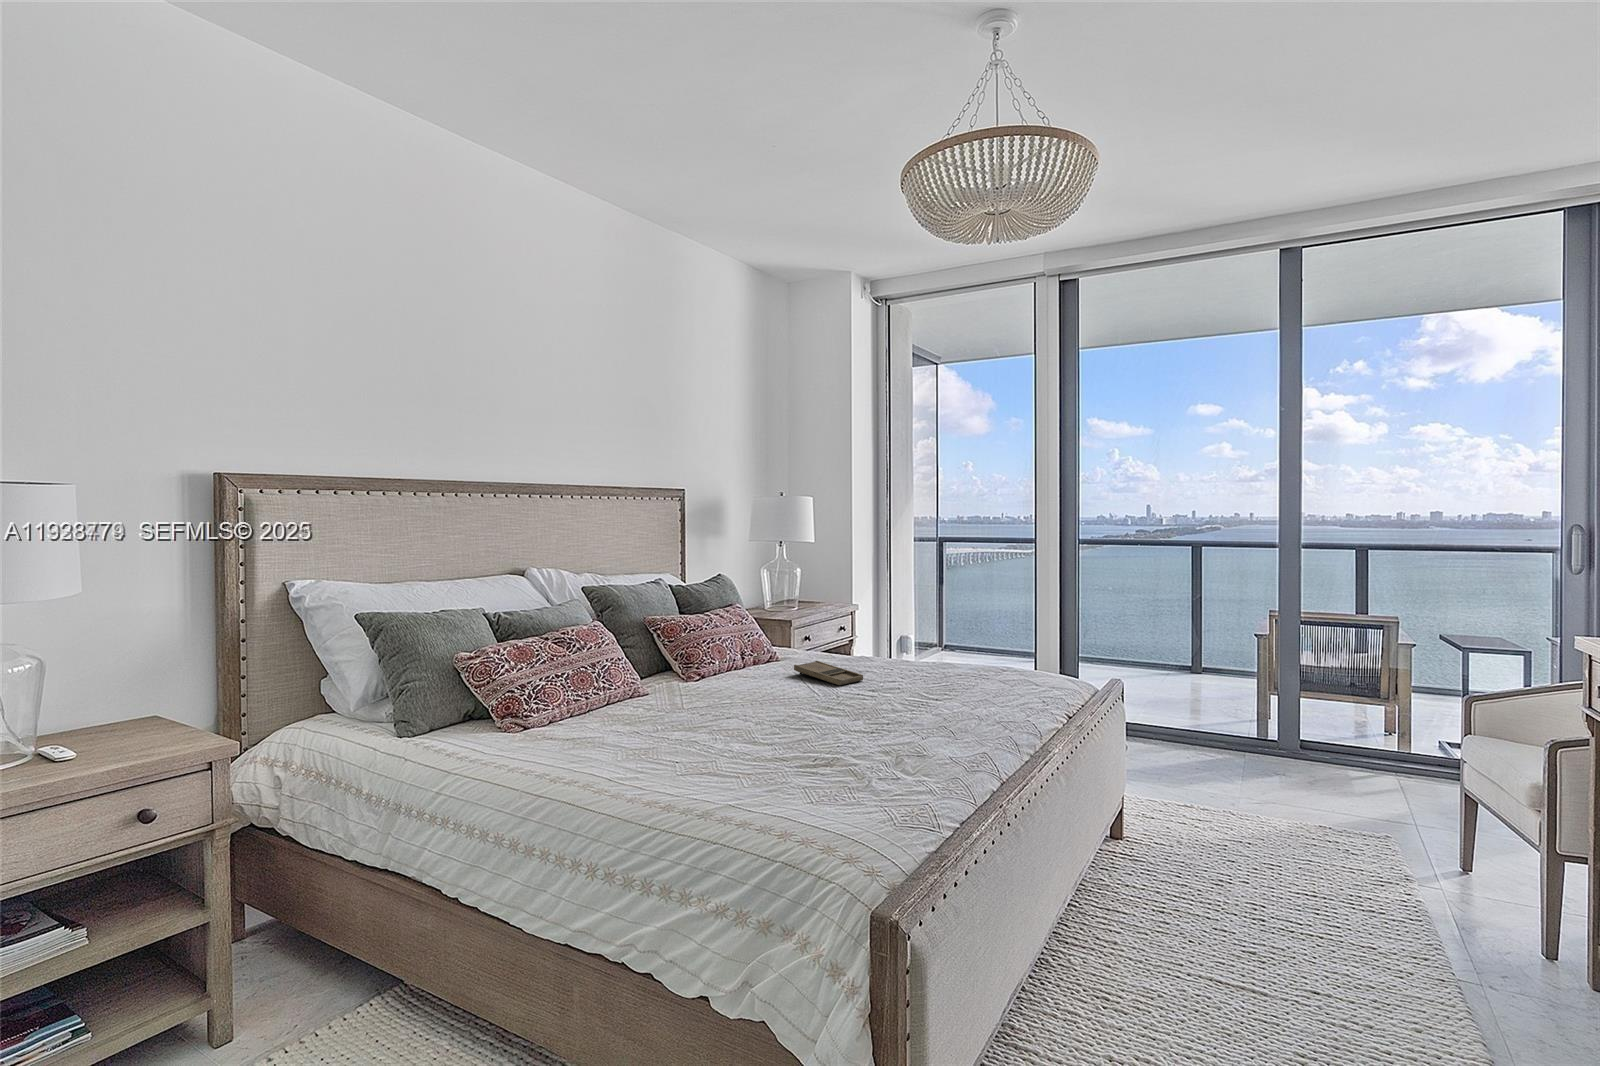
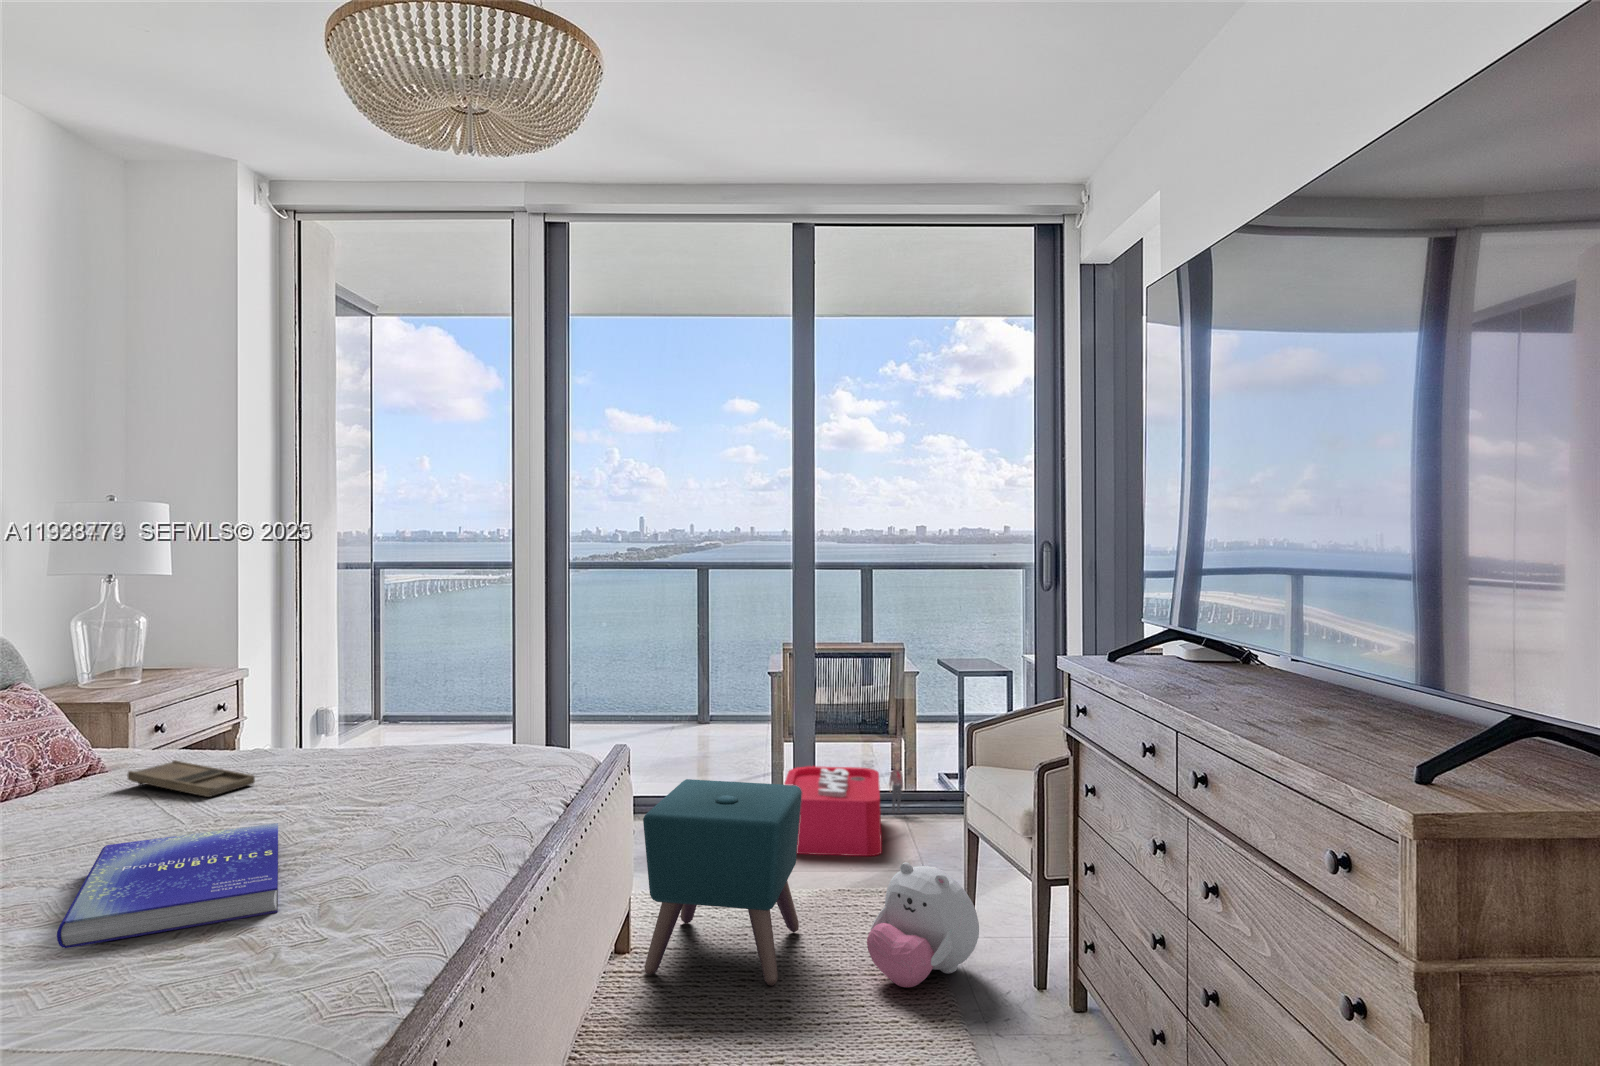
book: none [787,705,894,758] -> present [57,823,278,948]
ottoman: none [1131,714,1279,893] -> present [643,779,802,986]
storage bin: none [1260,718,1399,808] -> present [784,761,903,856]
plush toy: none [1344,813,1473,924] -> present [867,862,979,987]

